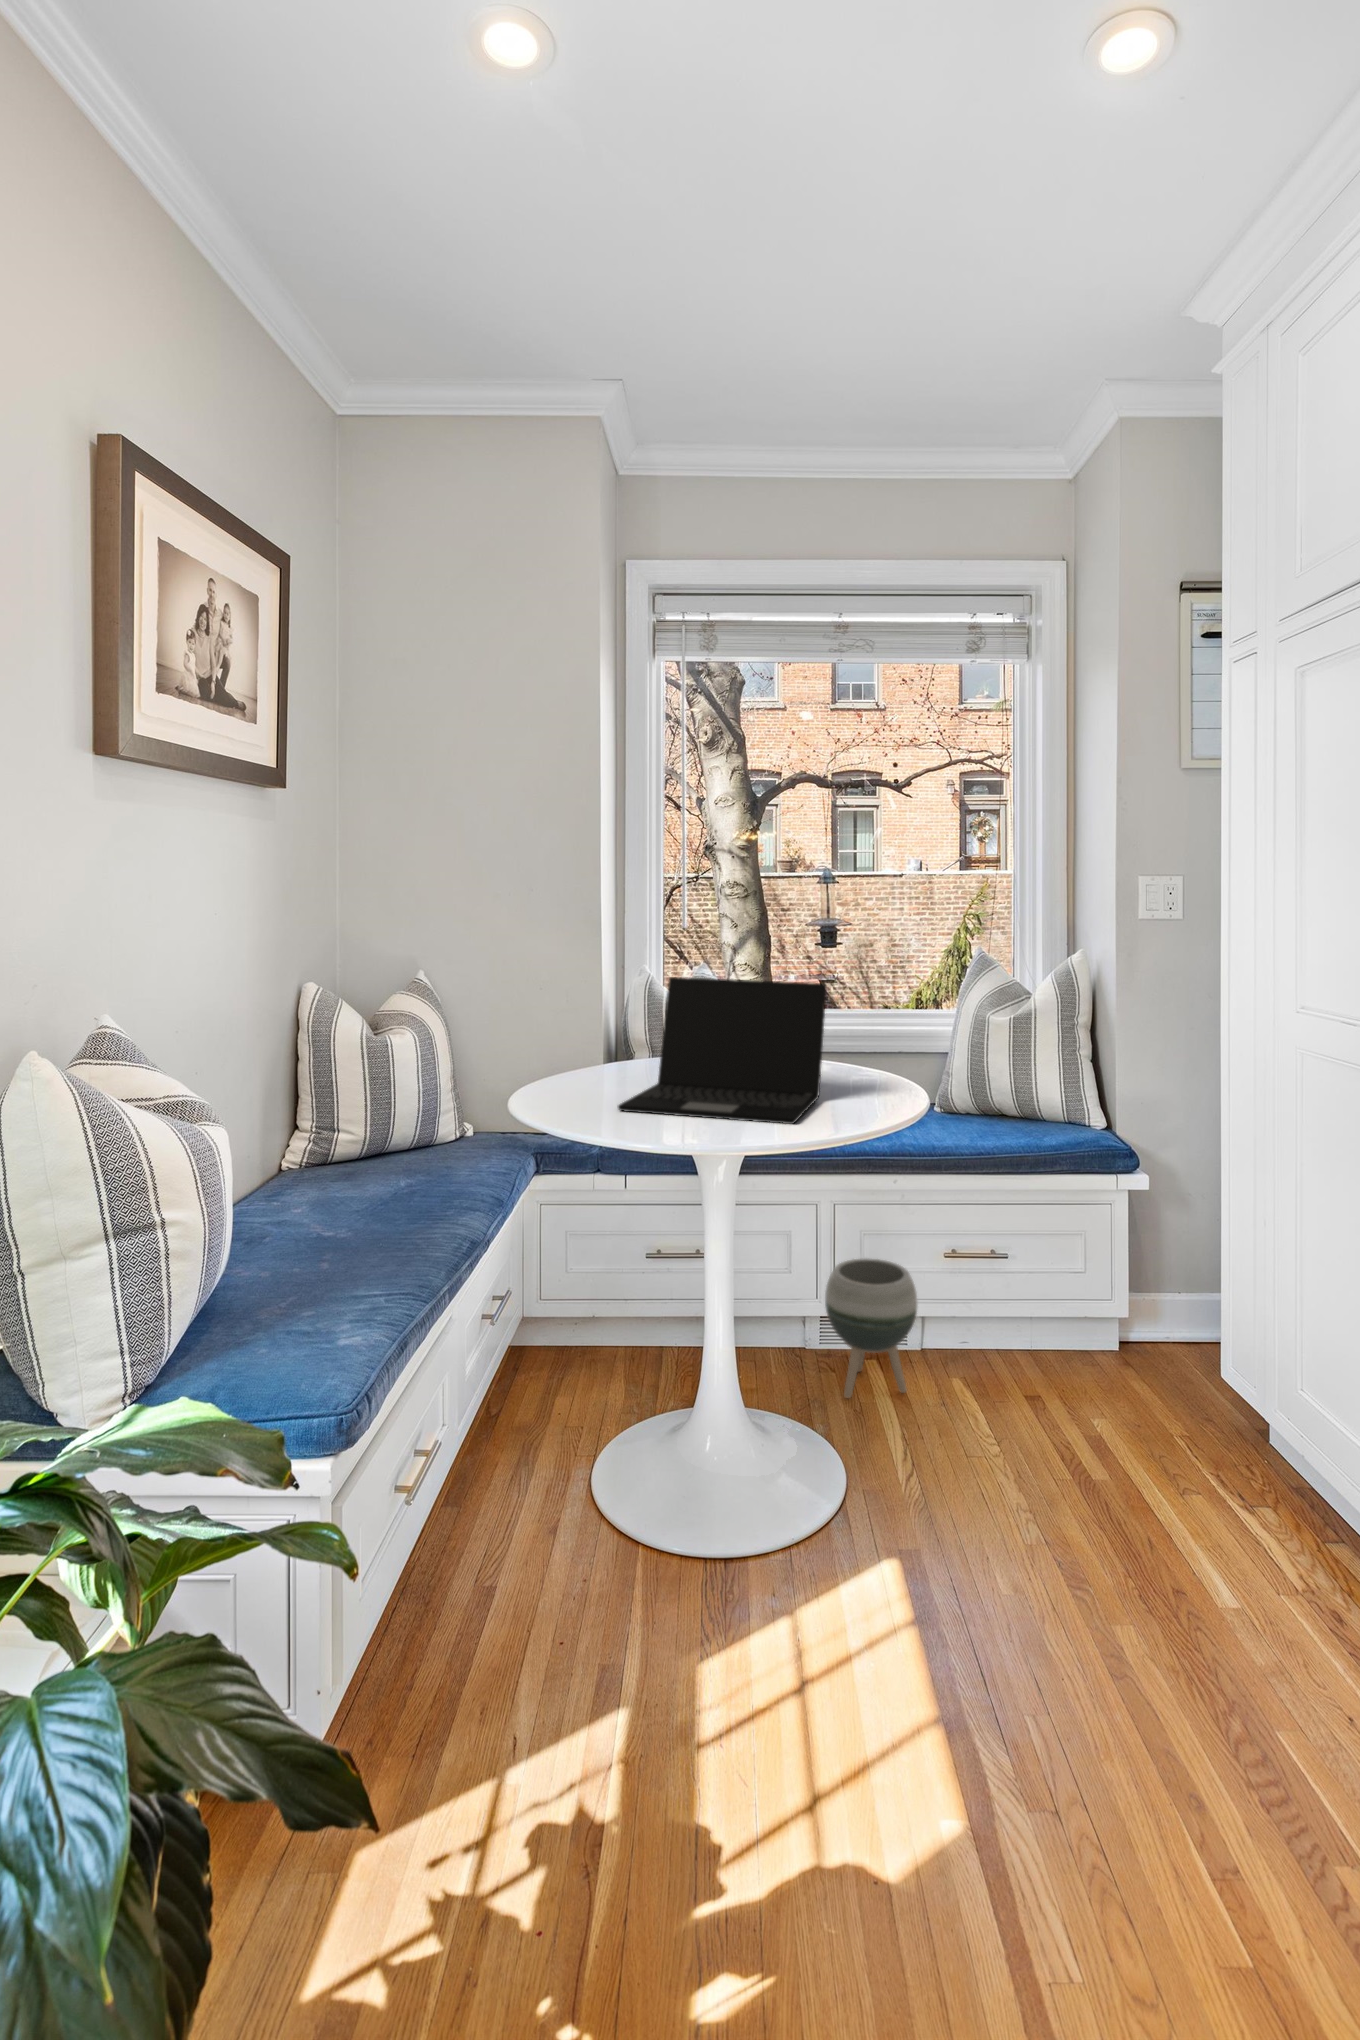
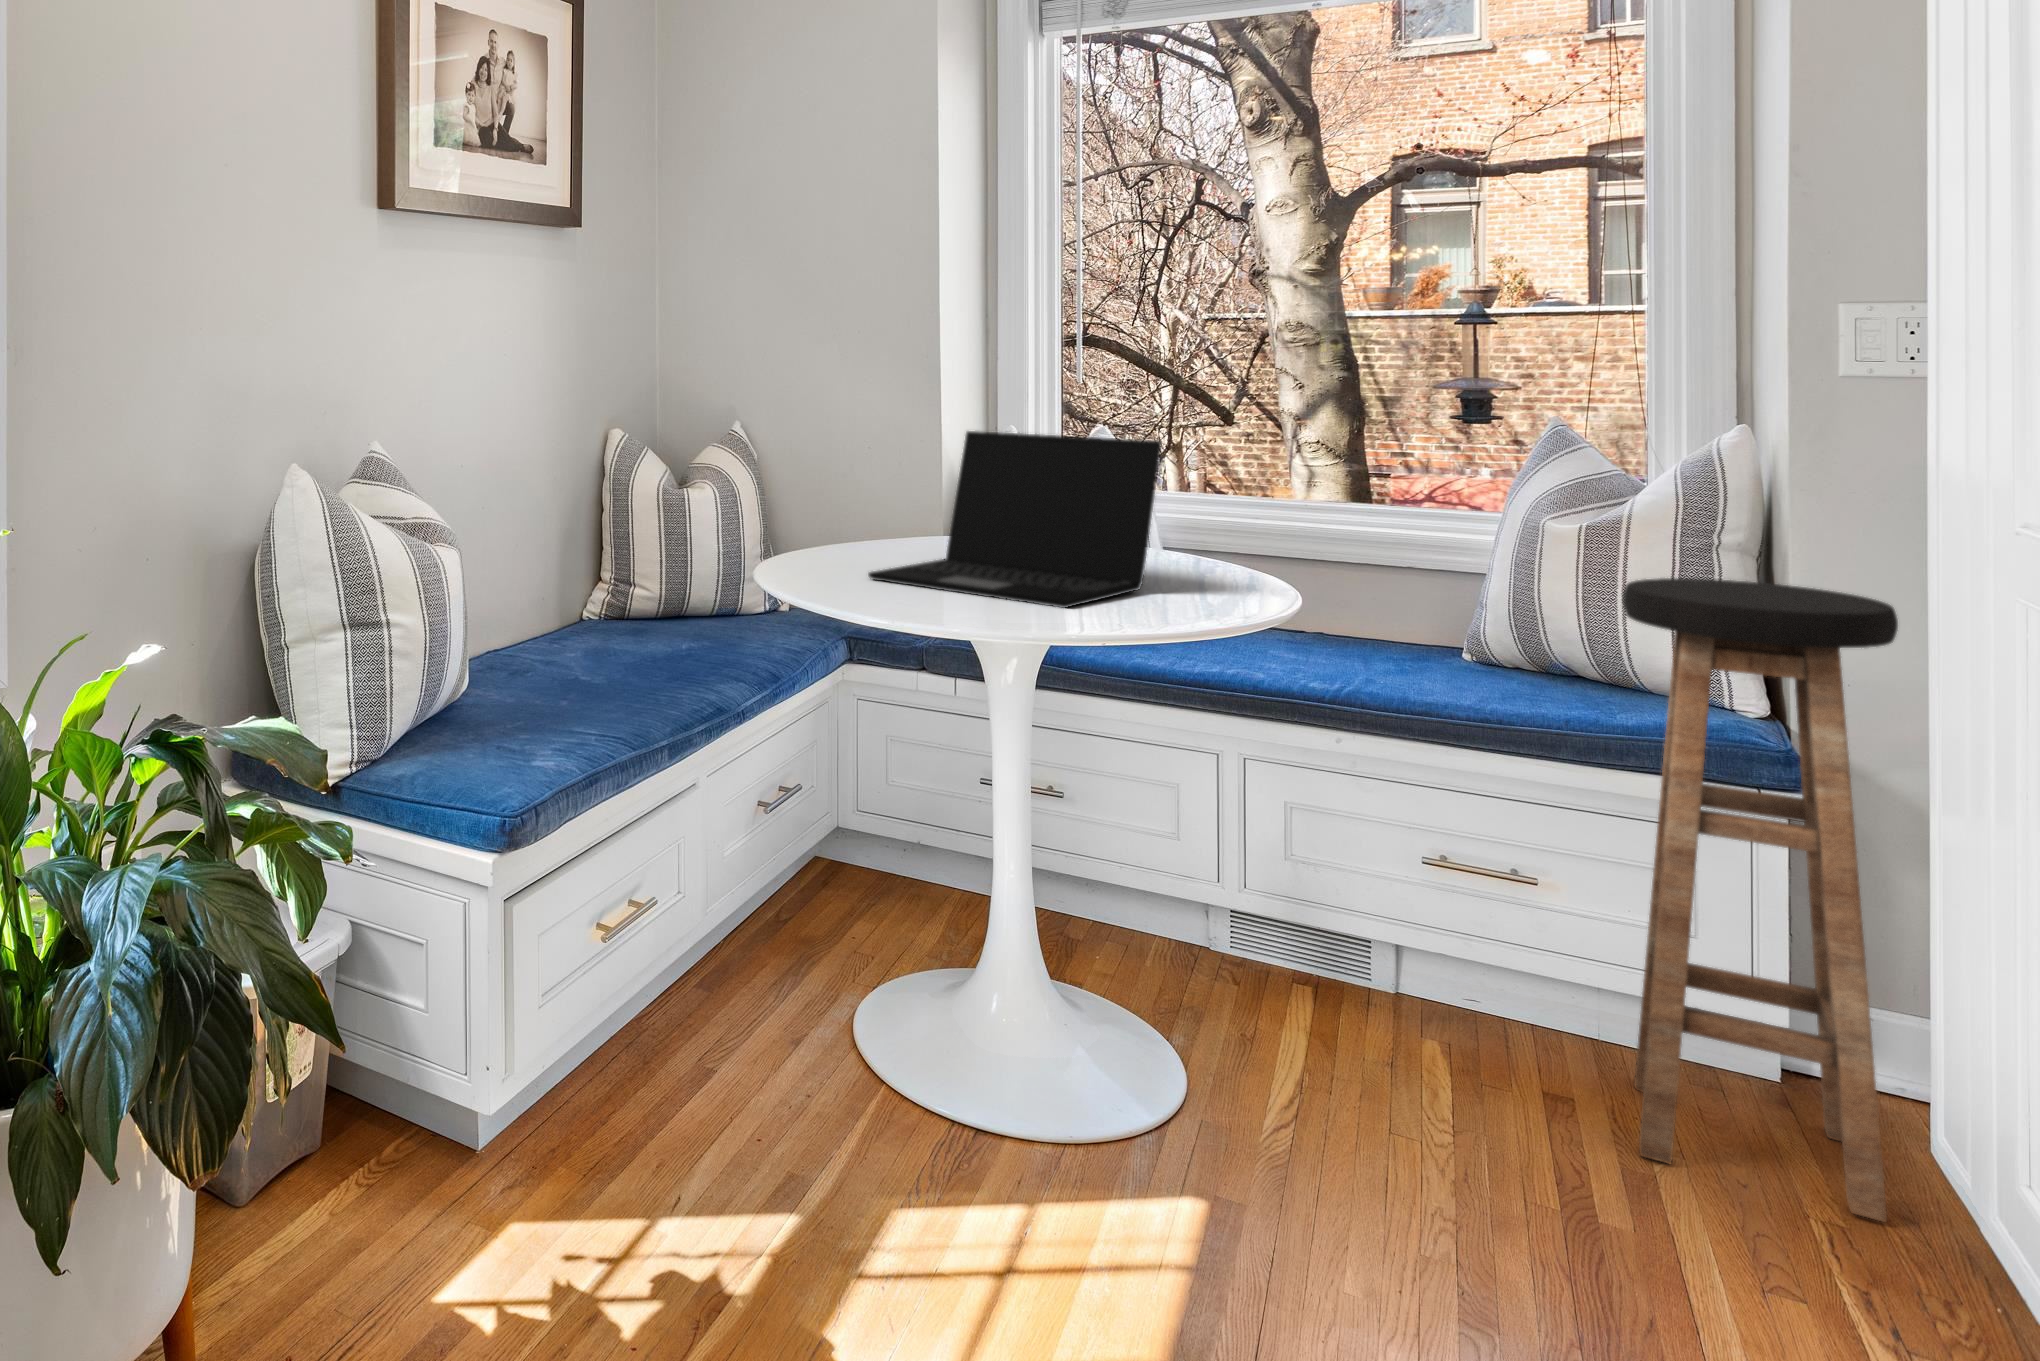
bar stool: none [1063,1056,1209,1438] -> present [1623,578,1898,1222]
planter: present [825,1258,918,1398] -> none [1211,835,1356,1032]

